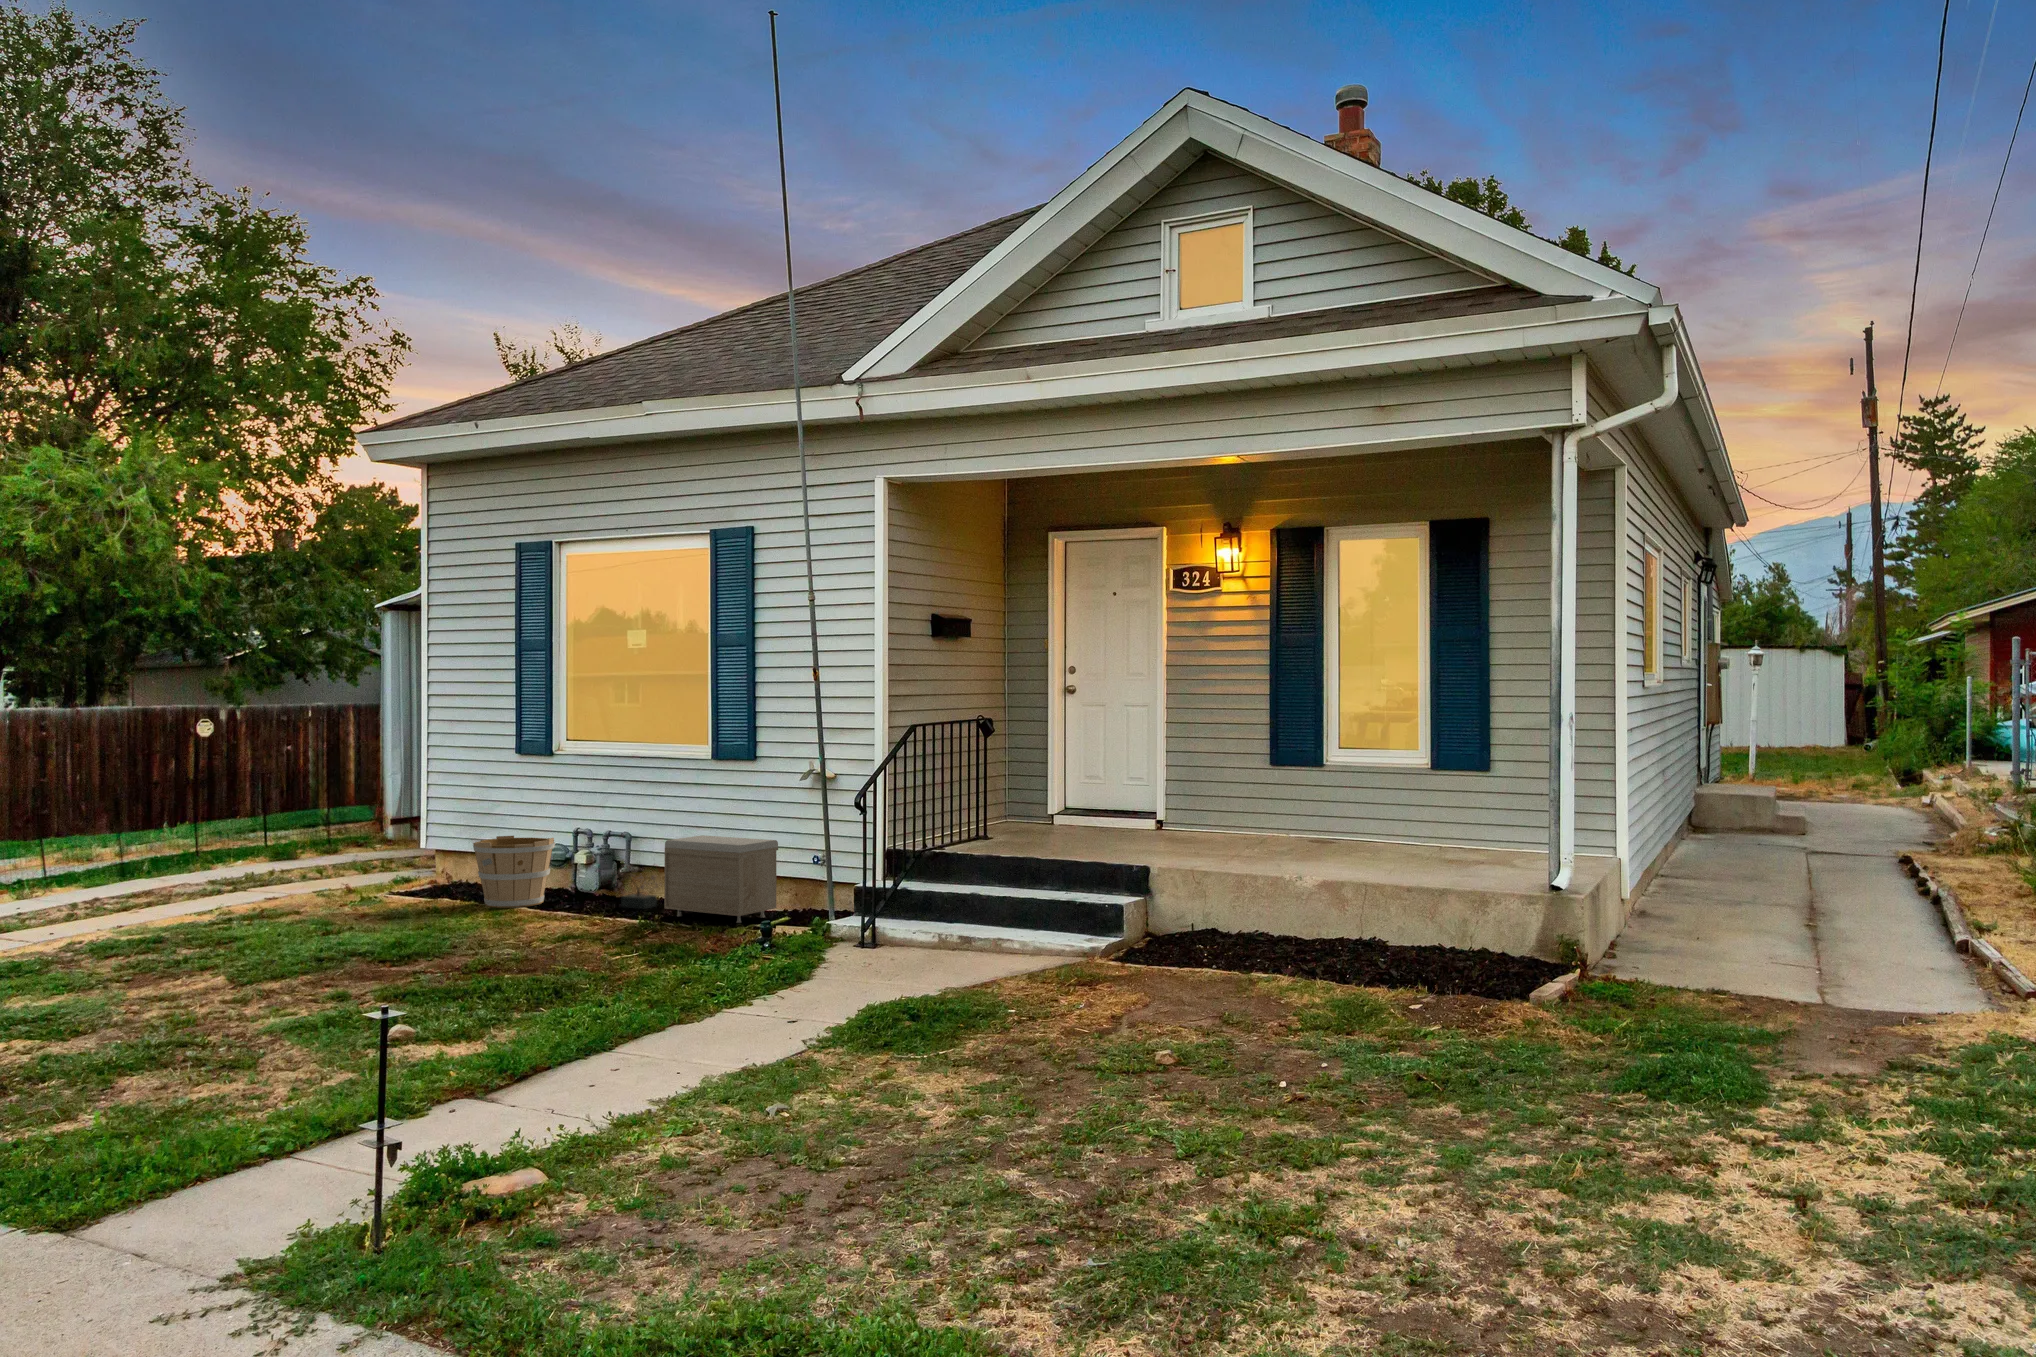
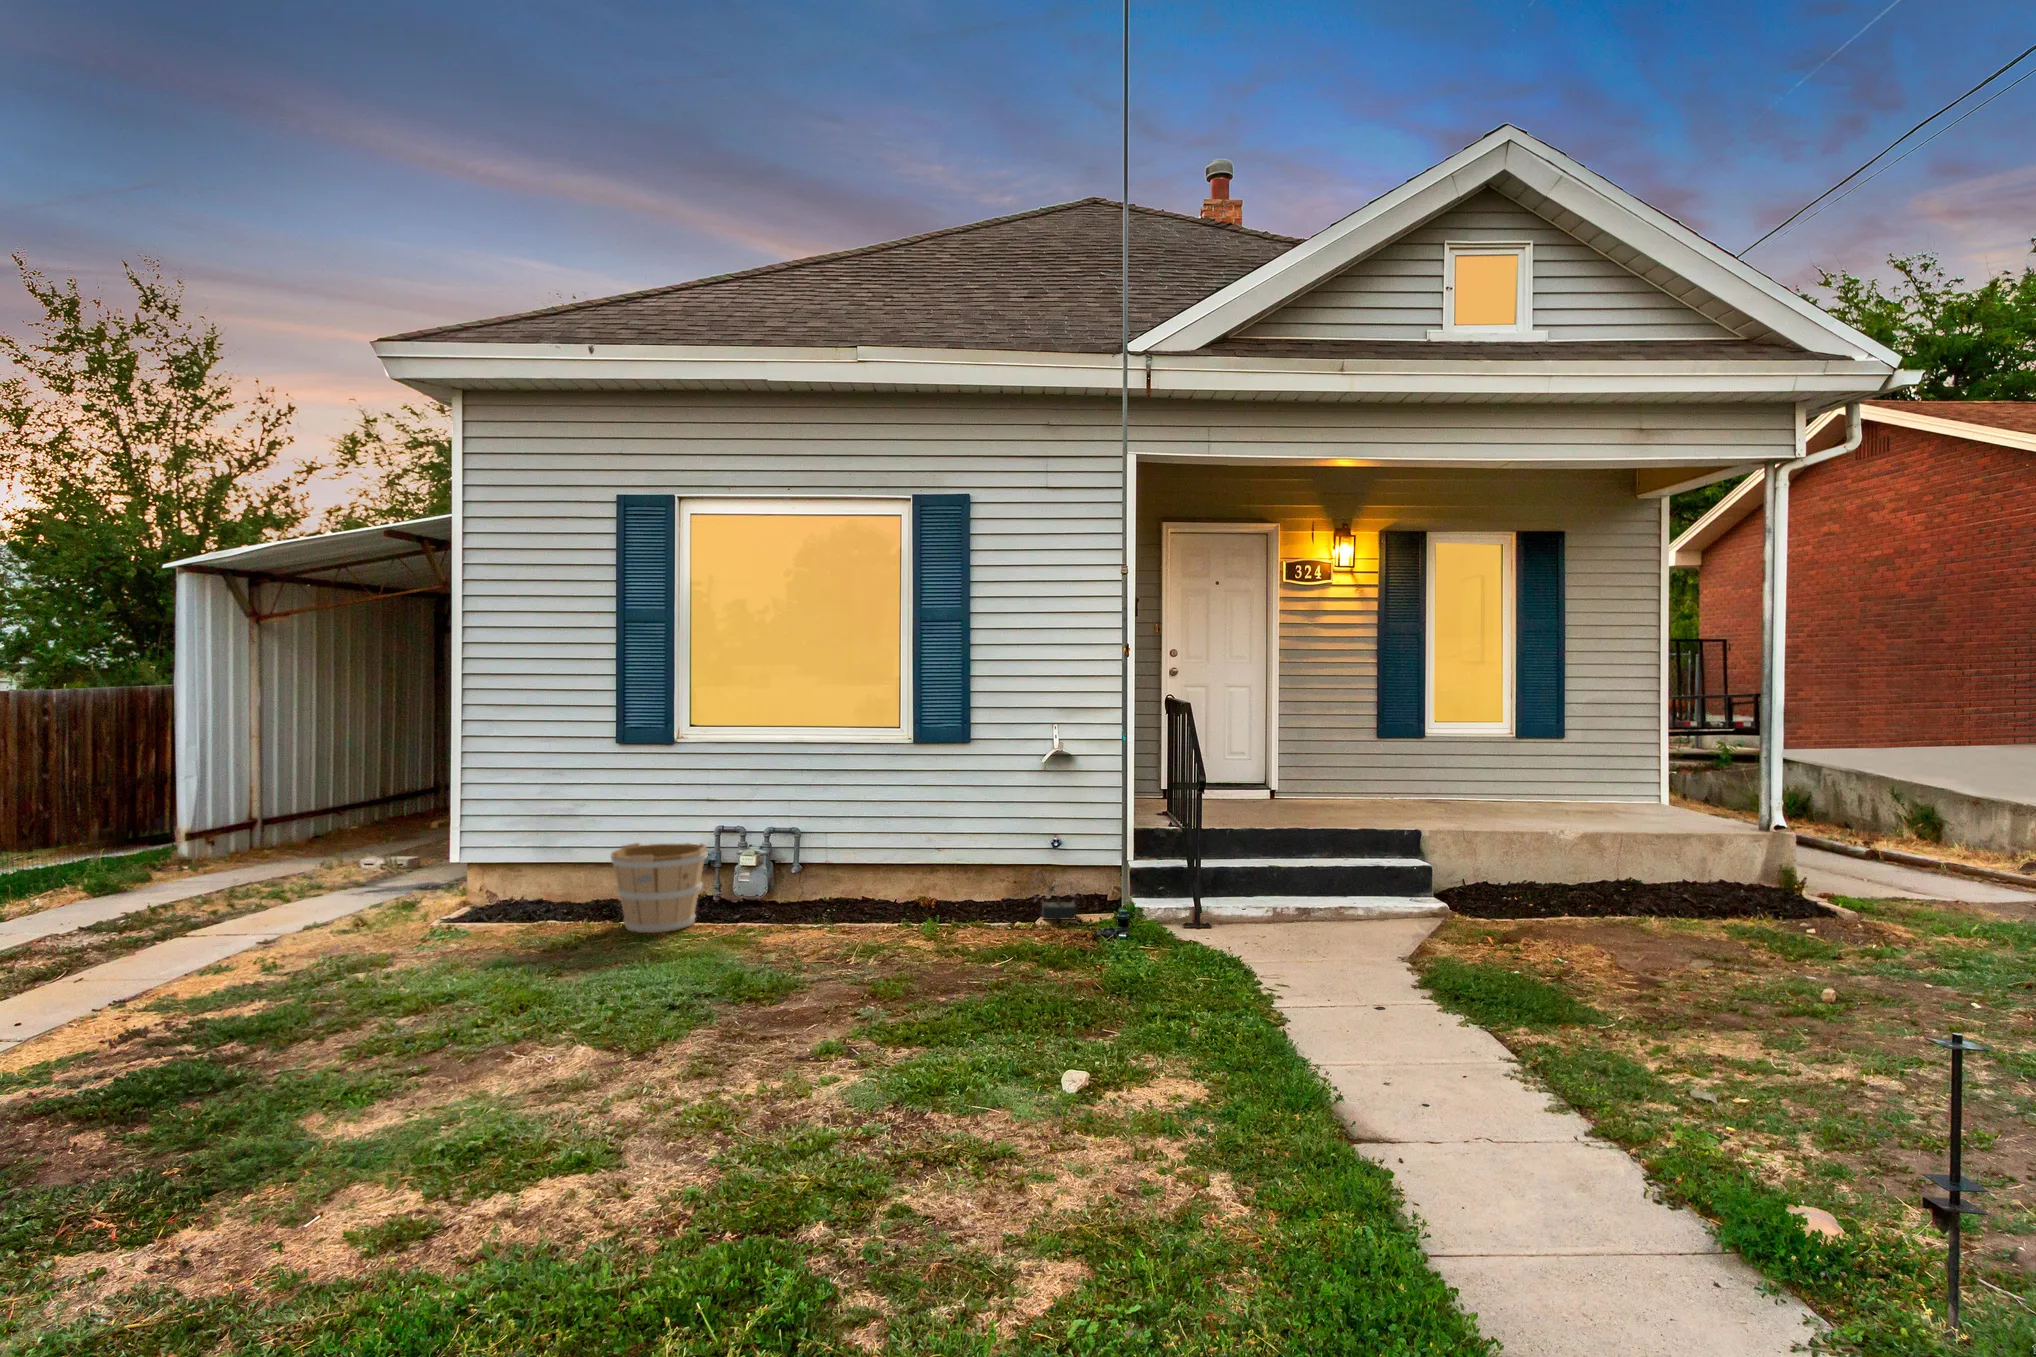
storage bench: present [664,835,778,923] -> none [885,829,999,924]
decorative plant: present [615,864,661,909] -> present [1029,870,1084,920]

